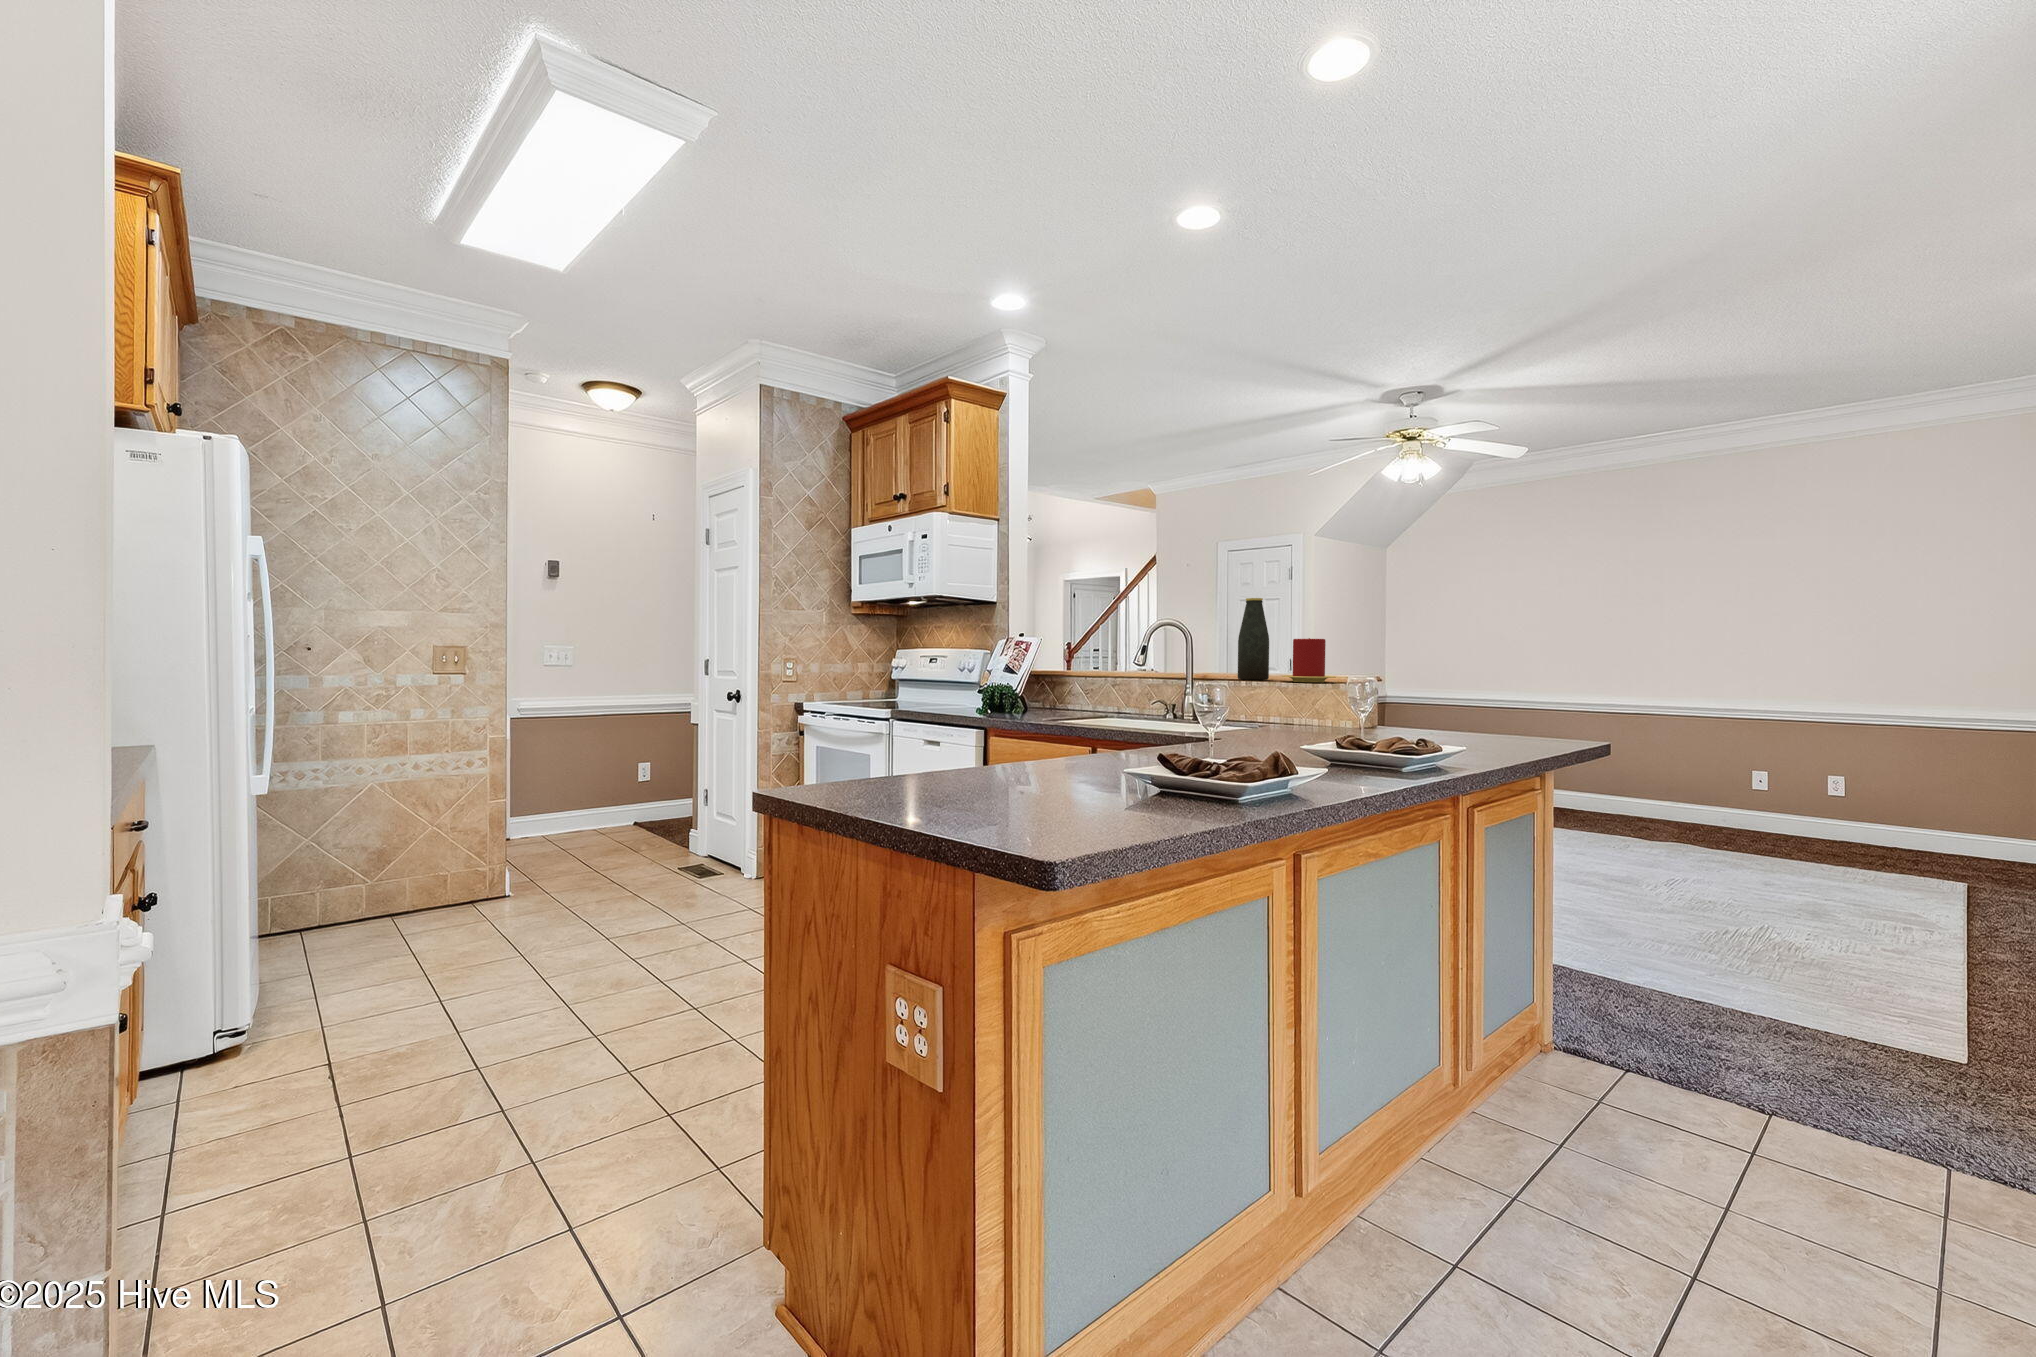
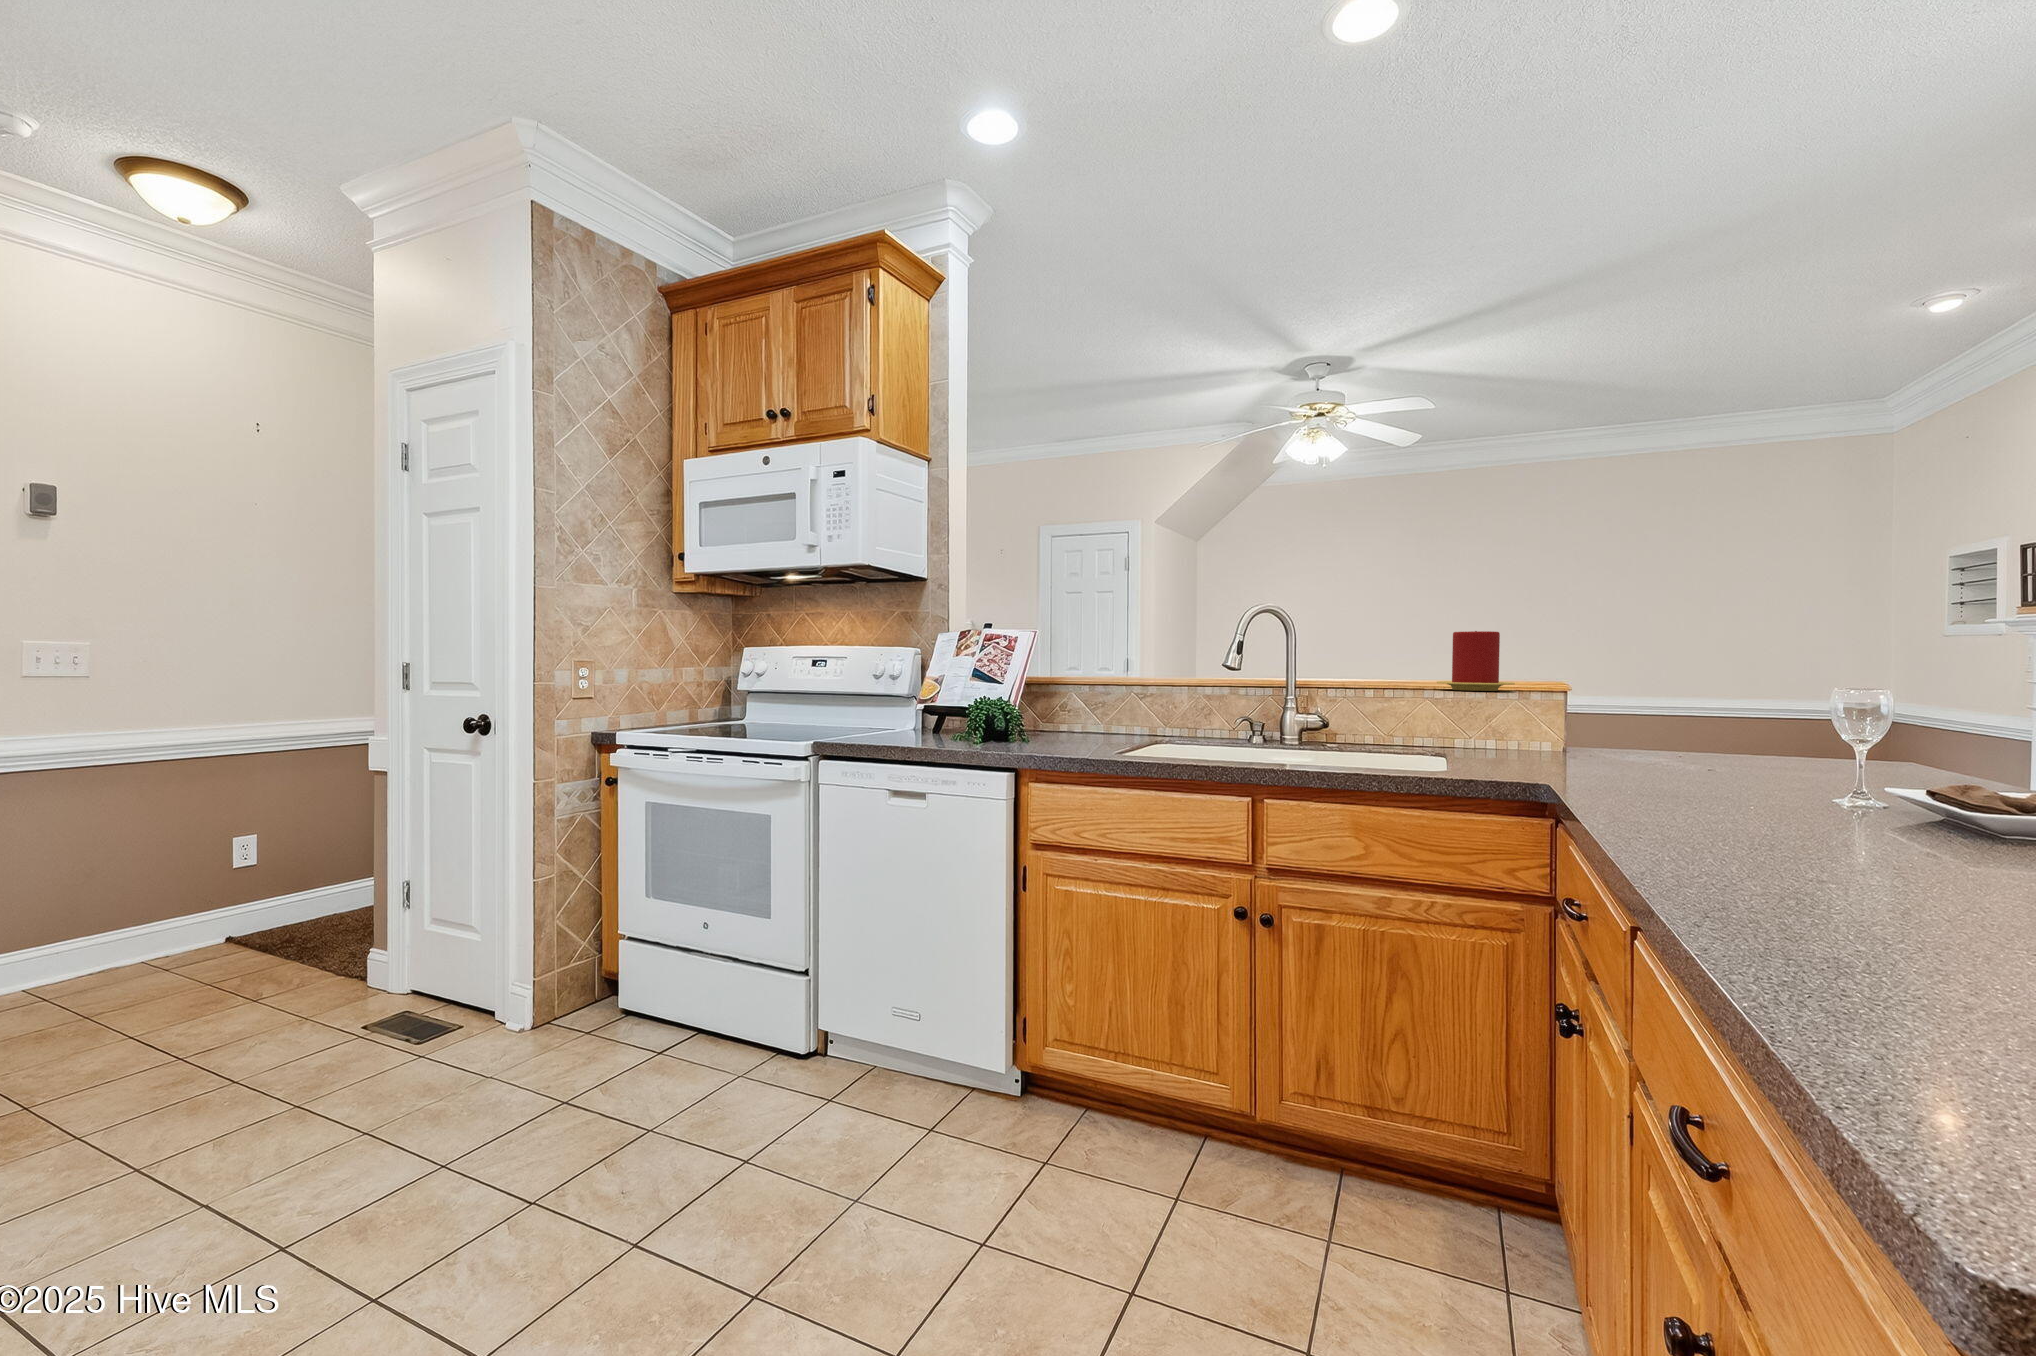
bottle: present [1238,598,1269,680] -> none [1353,576,1398,688]

